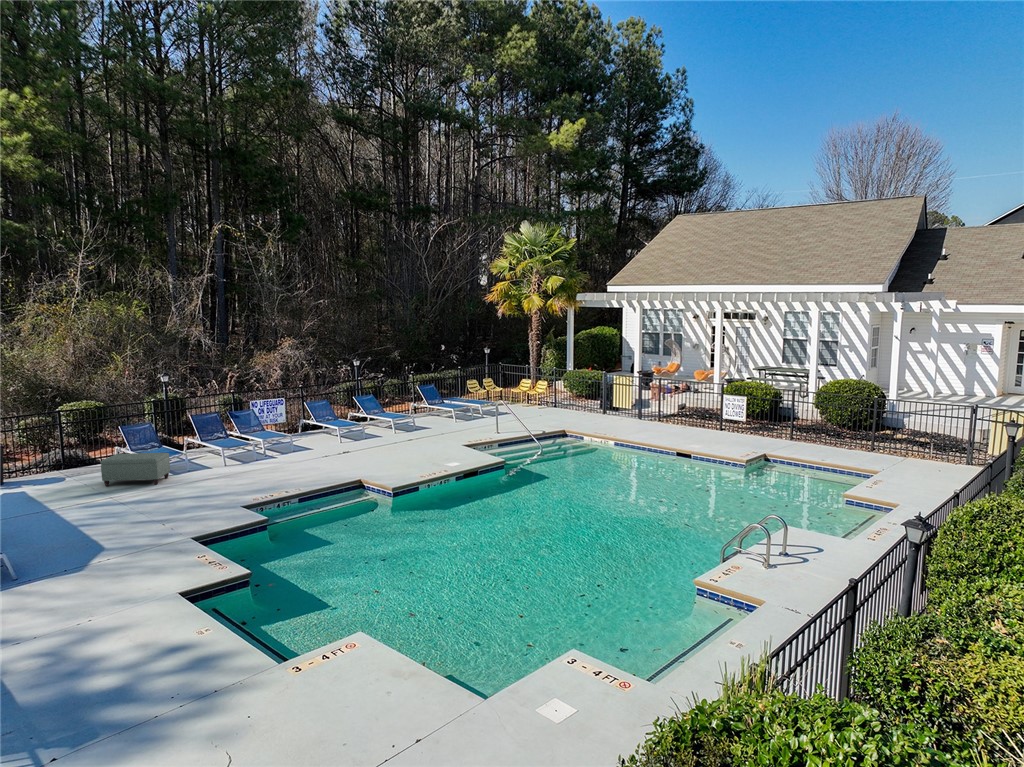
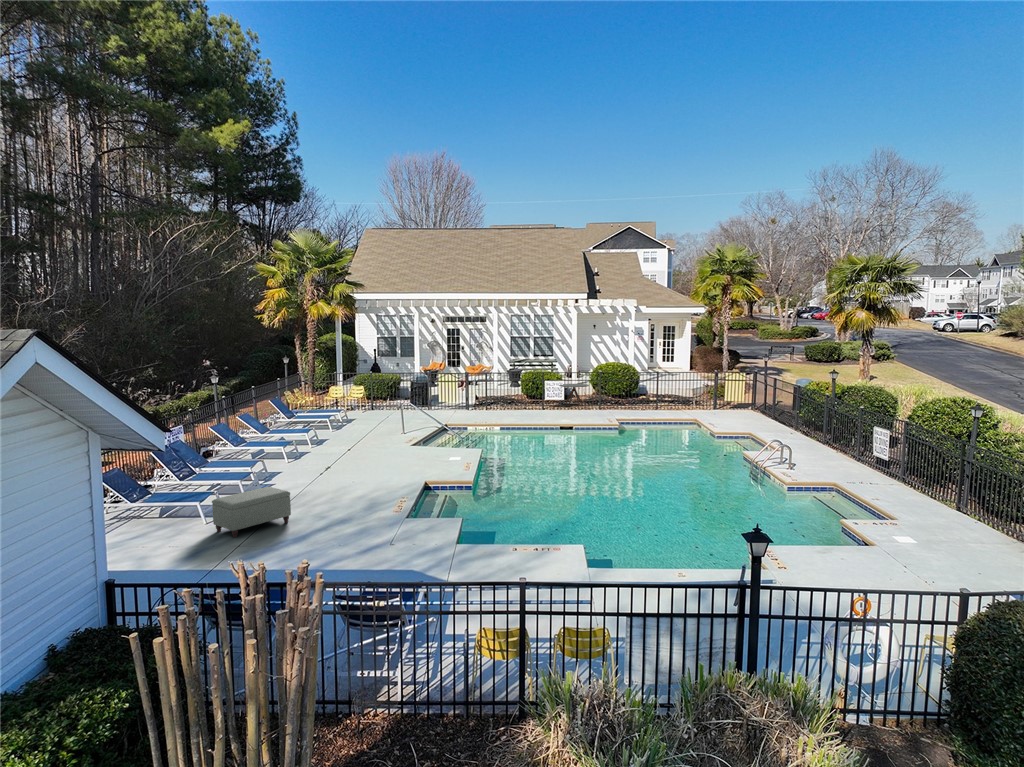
round table: none [746,402,787,433] -> present [559,384,589,406]

